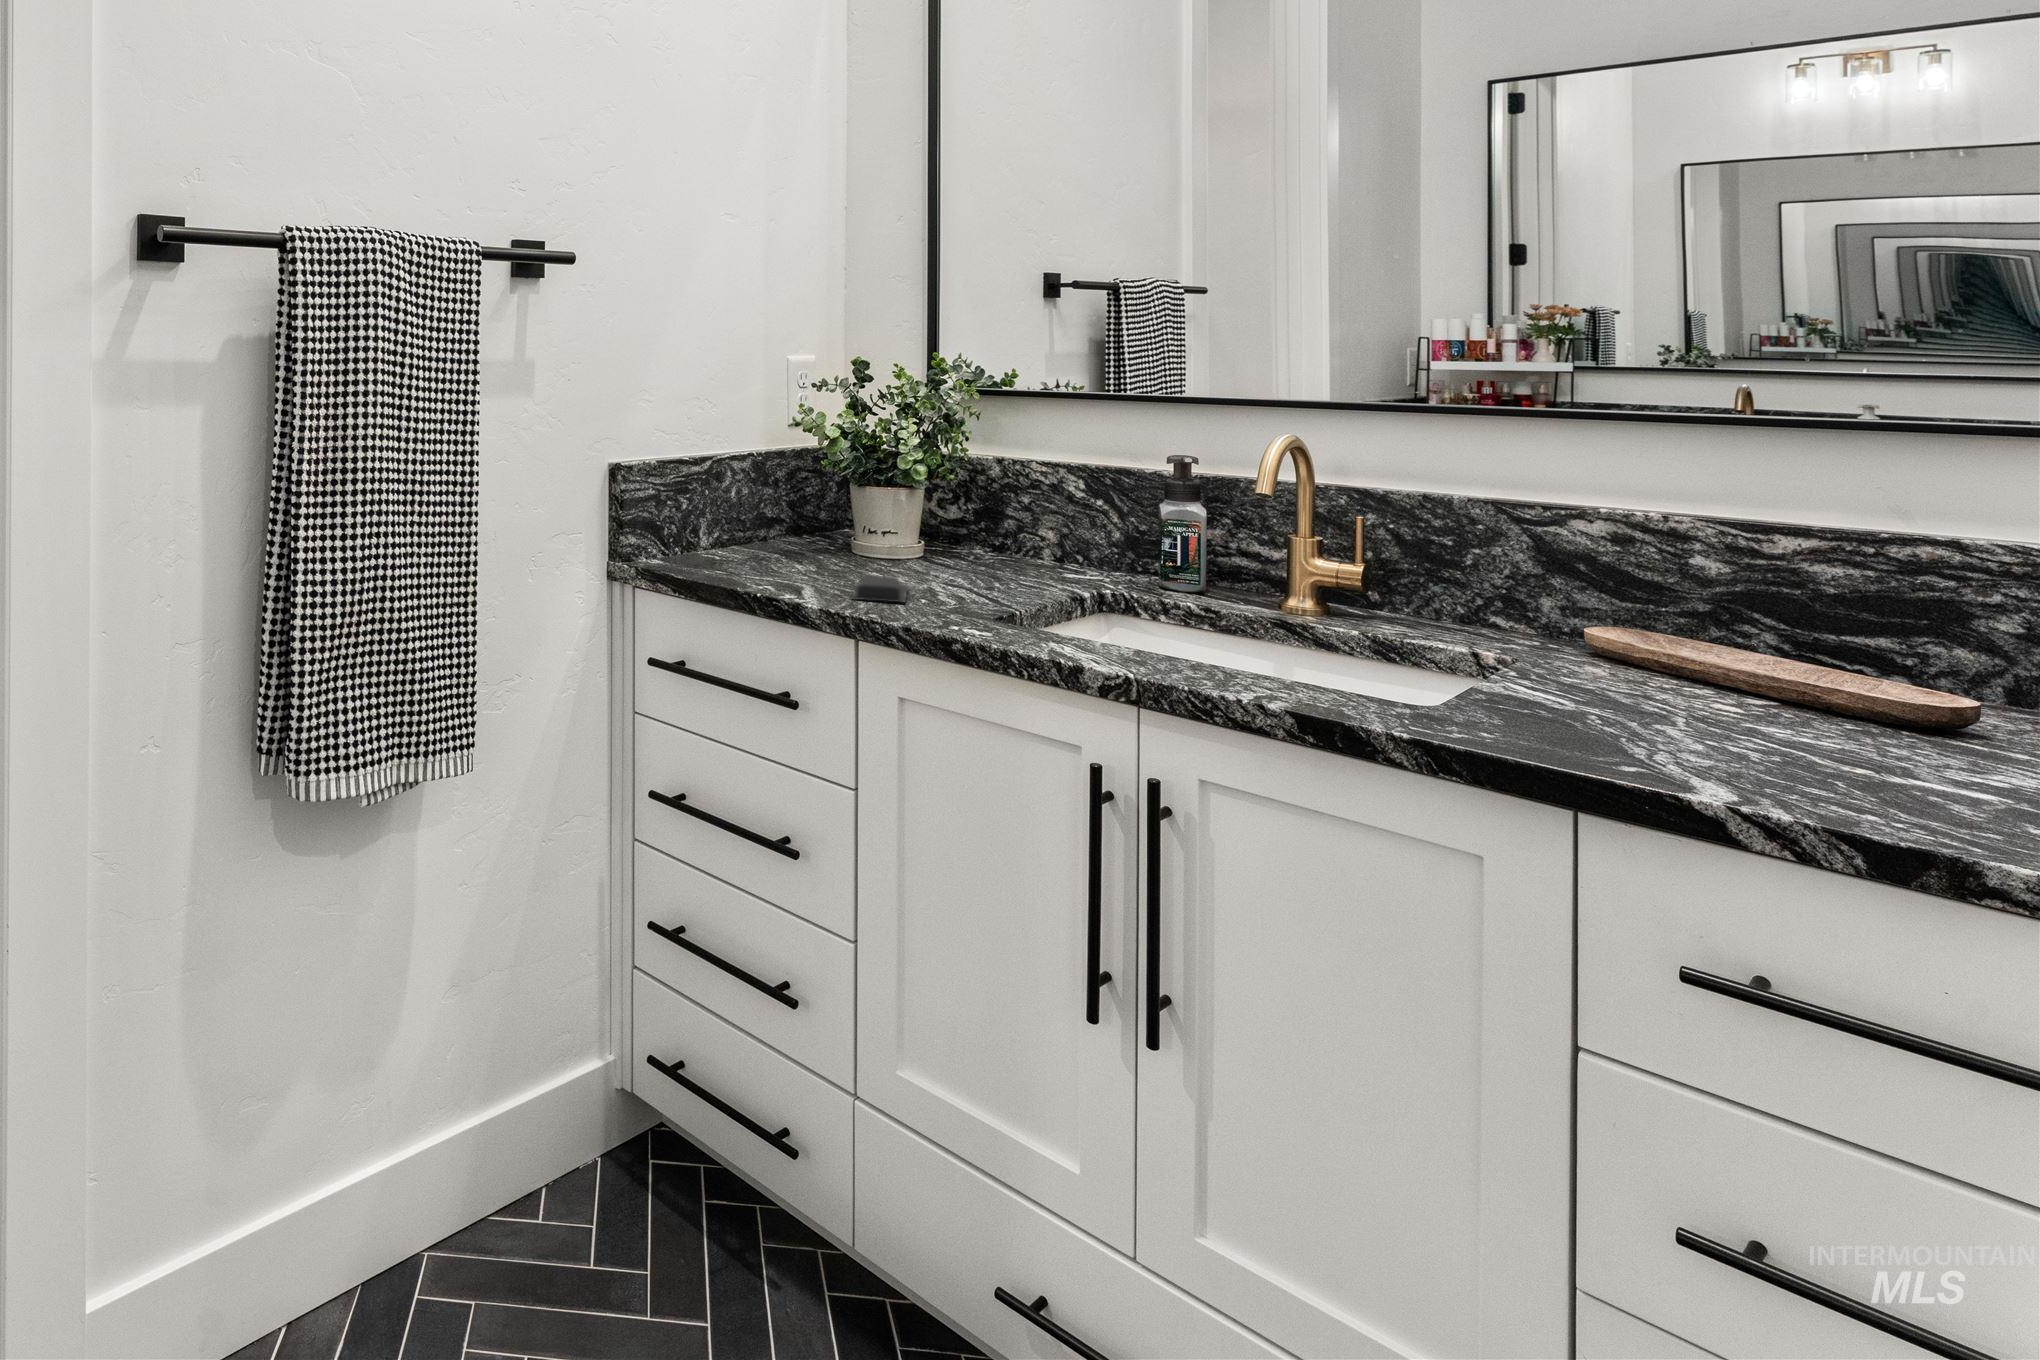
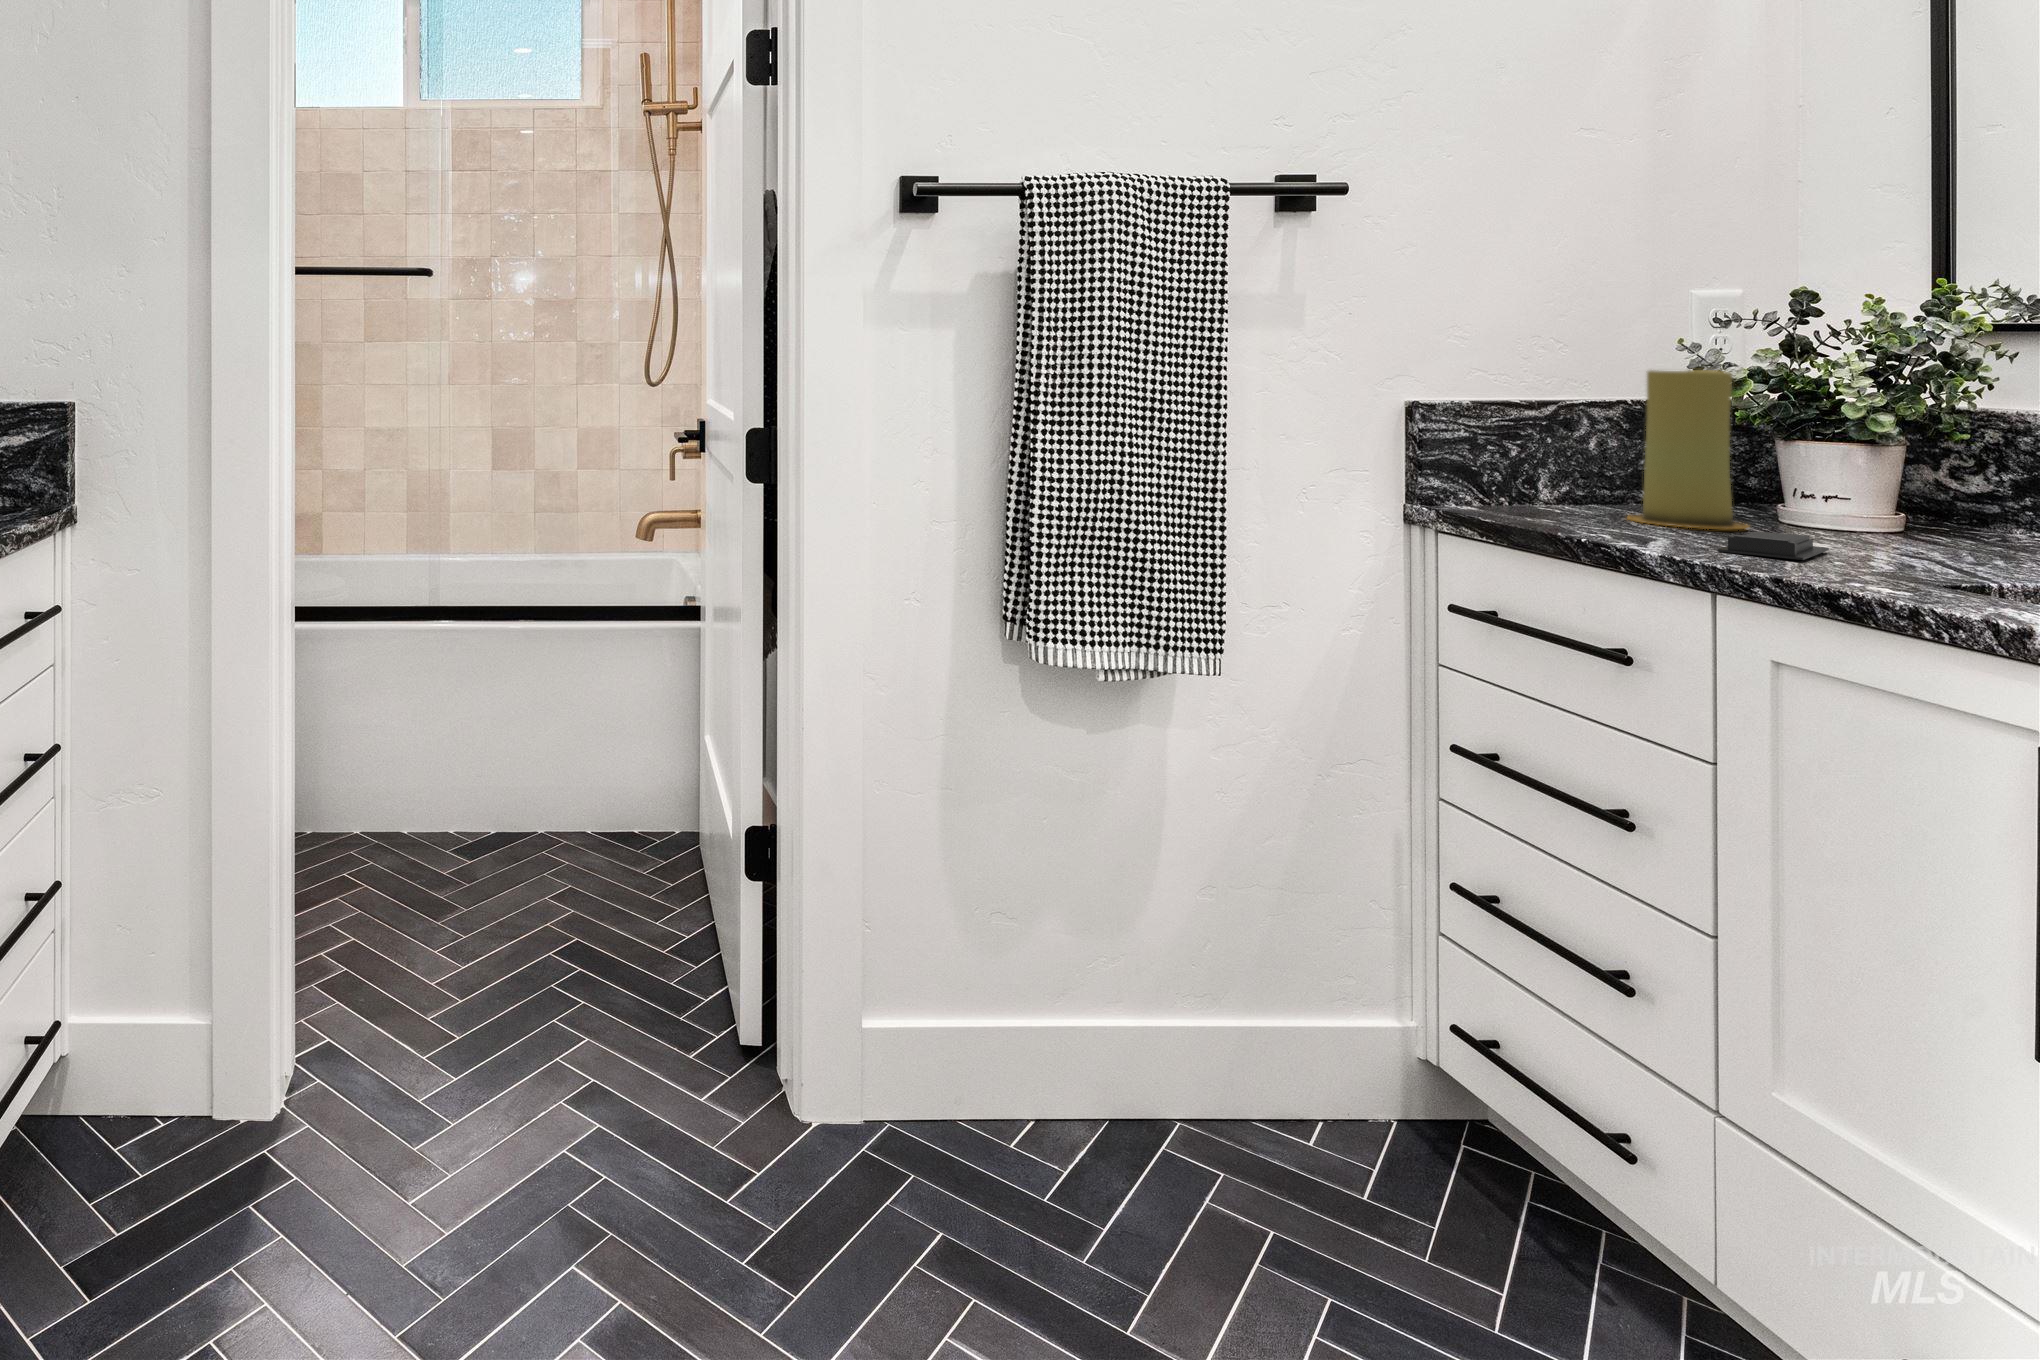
candle: none [769,430,848,571] -> present [1628,370,1748,529]

